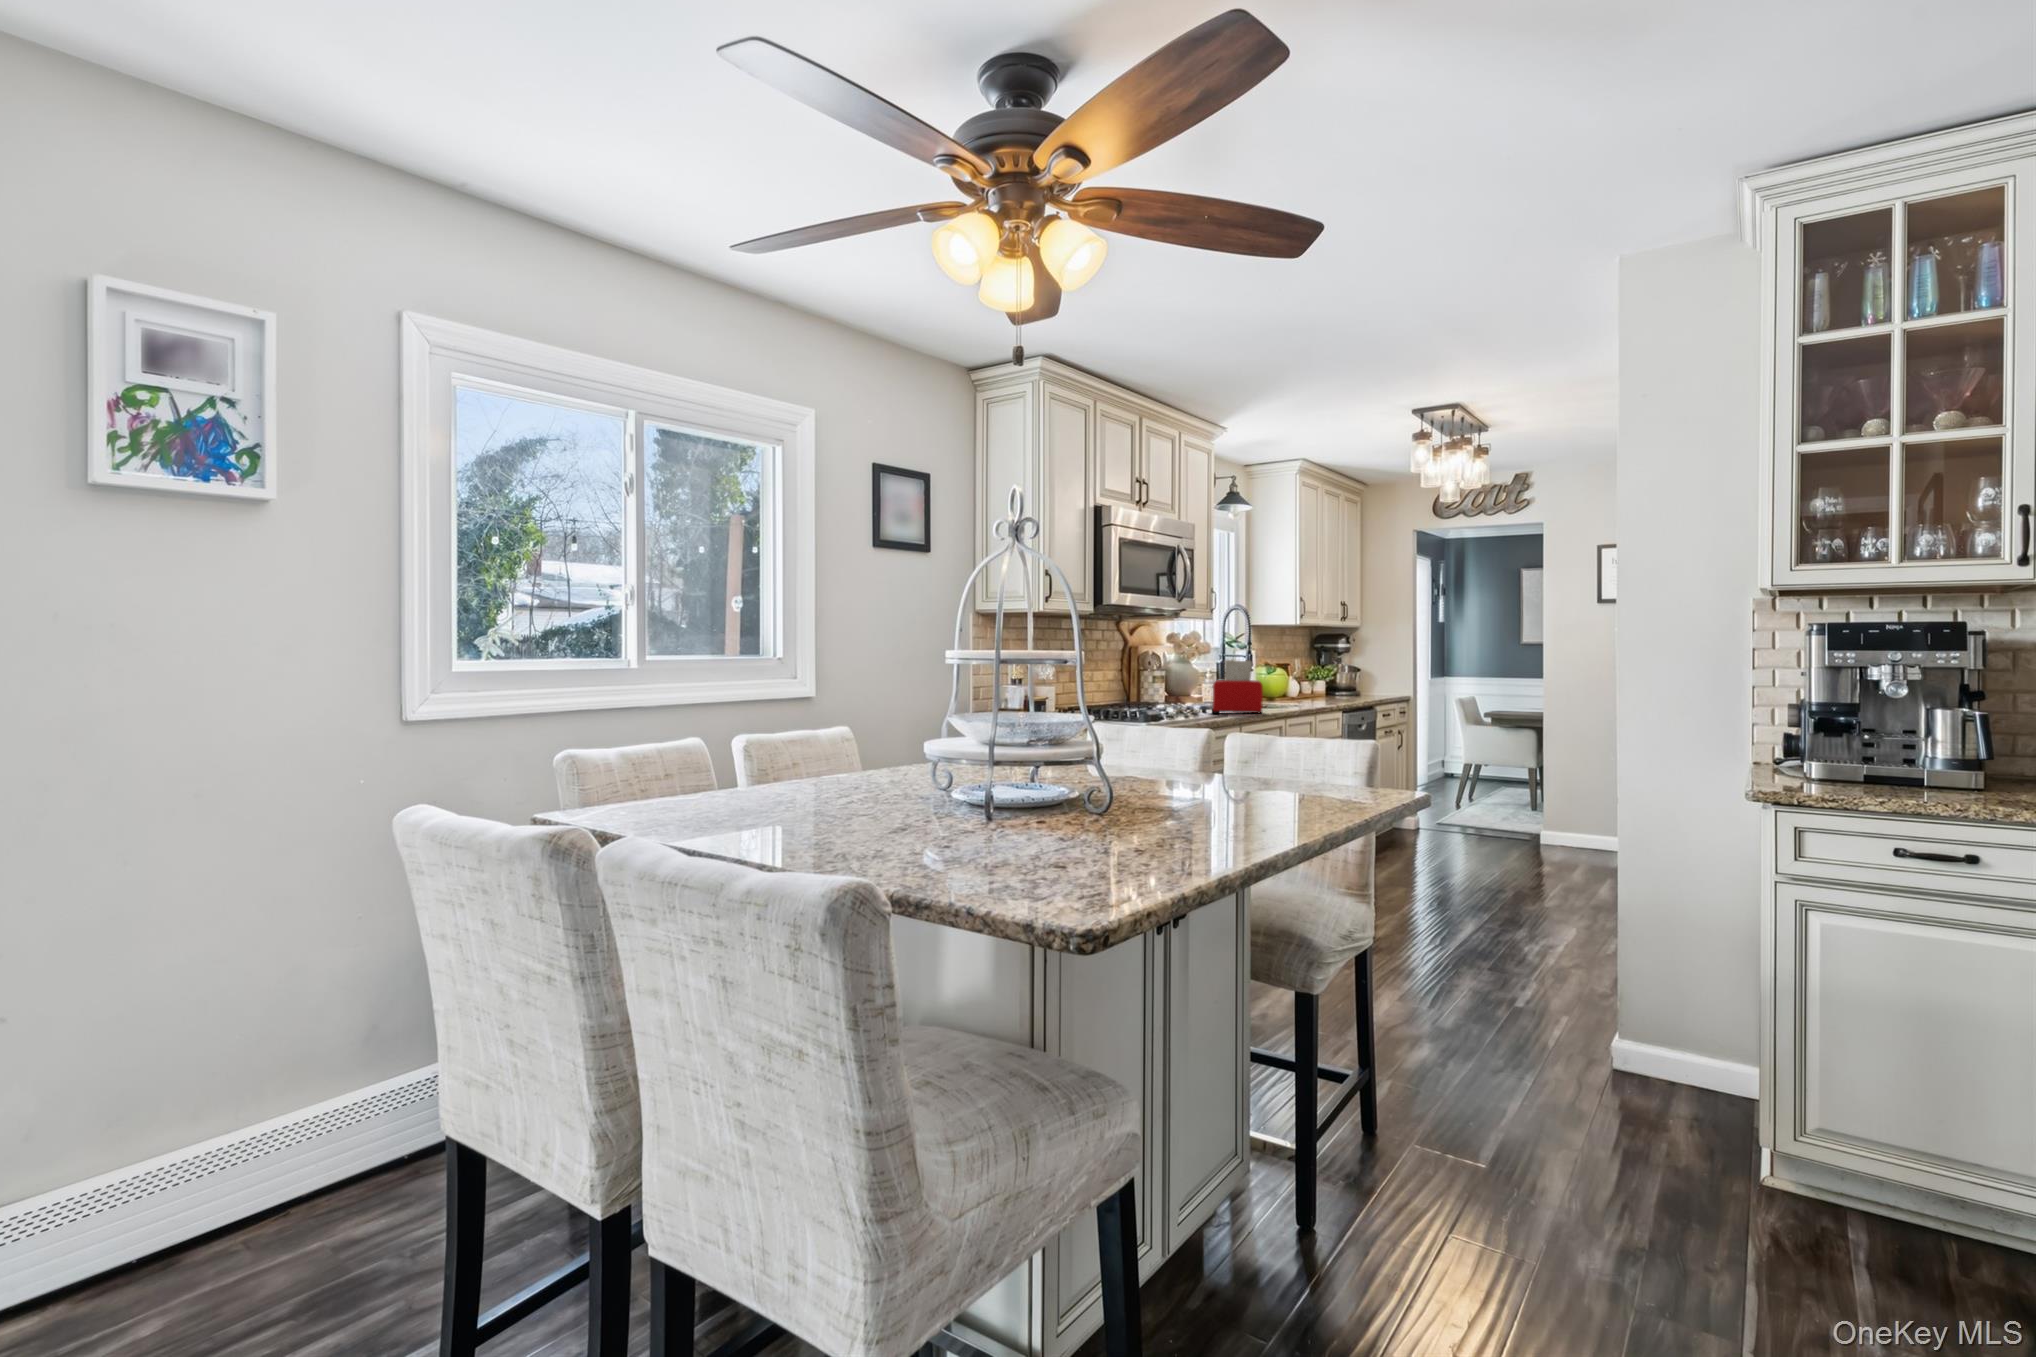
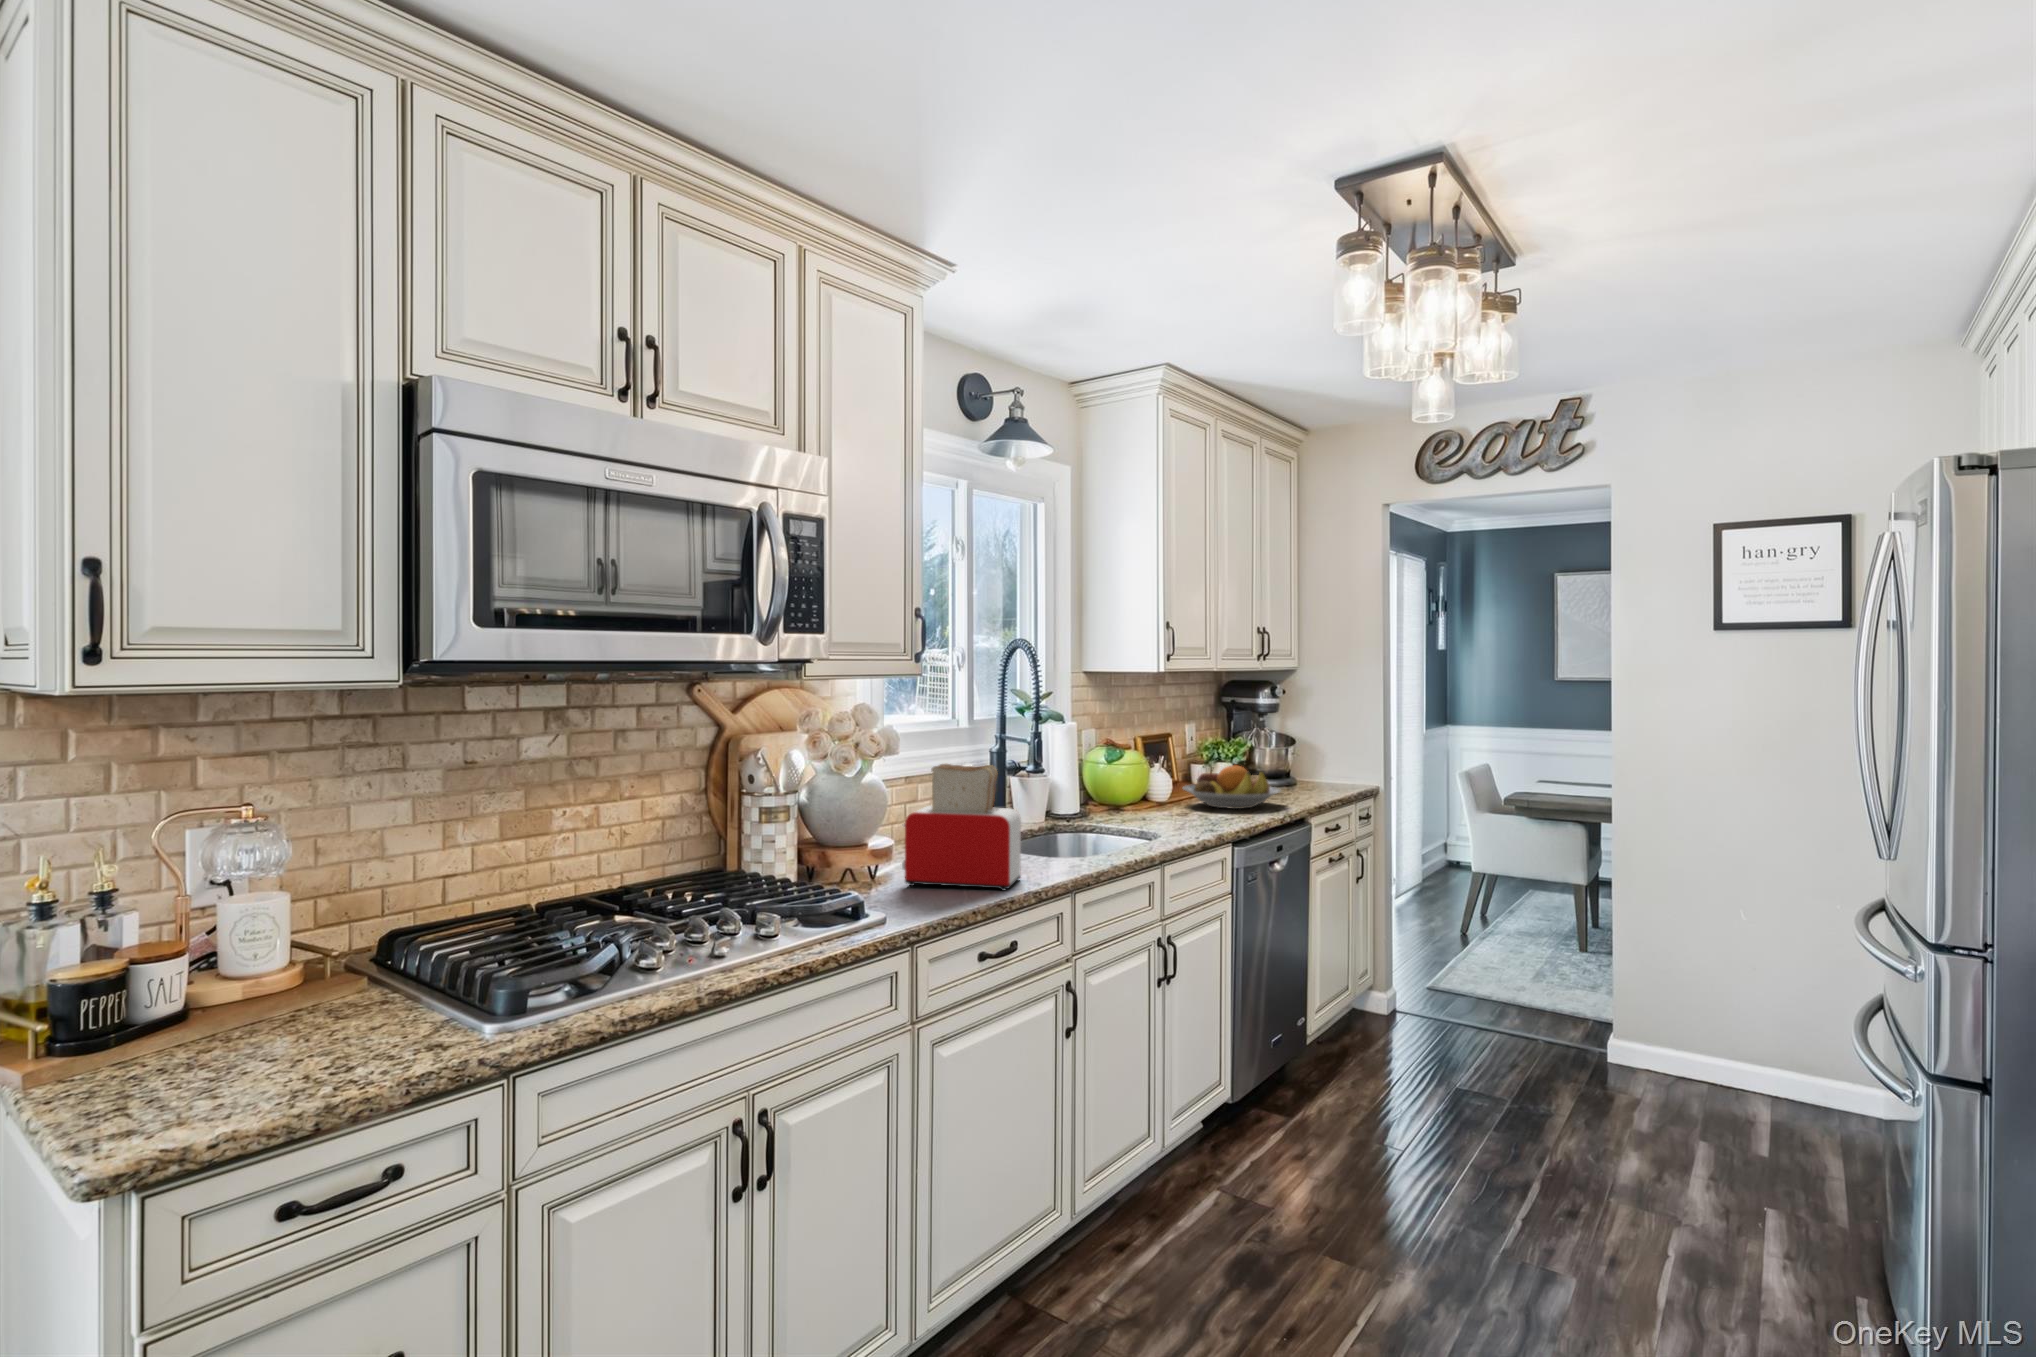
fruit bowl: none [1304,678,1360,701] -> present [1183,765,1280,809]

